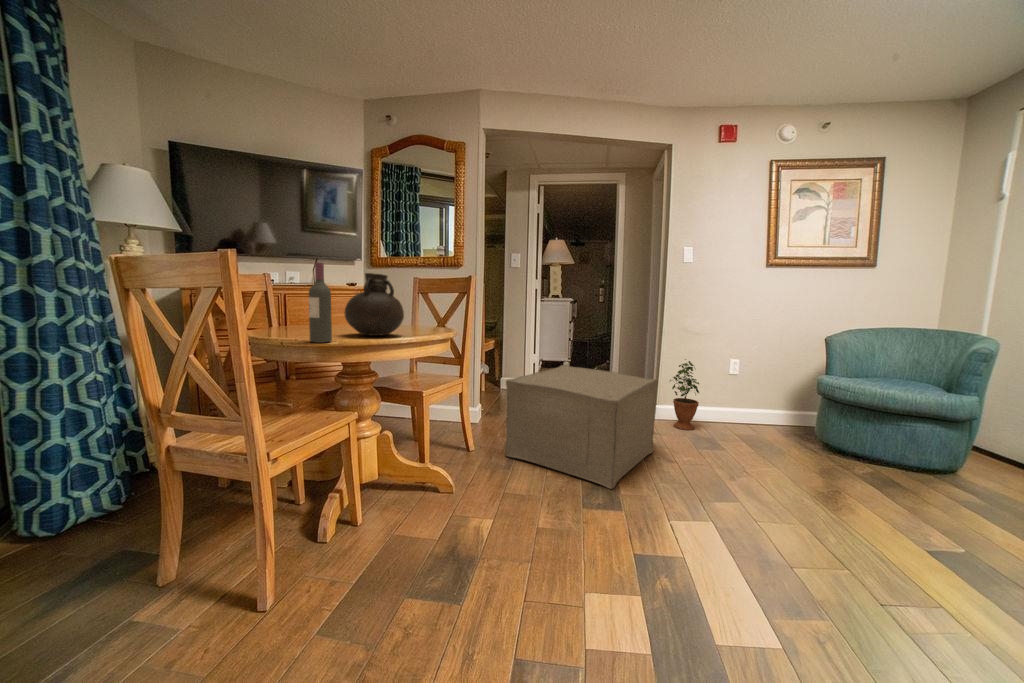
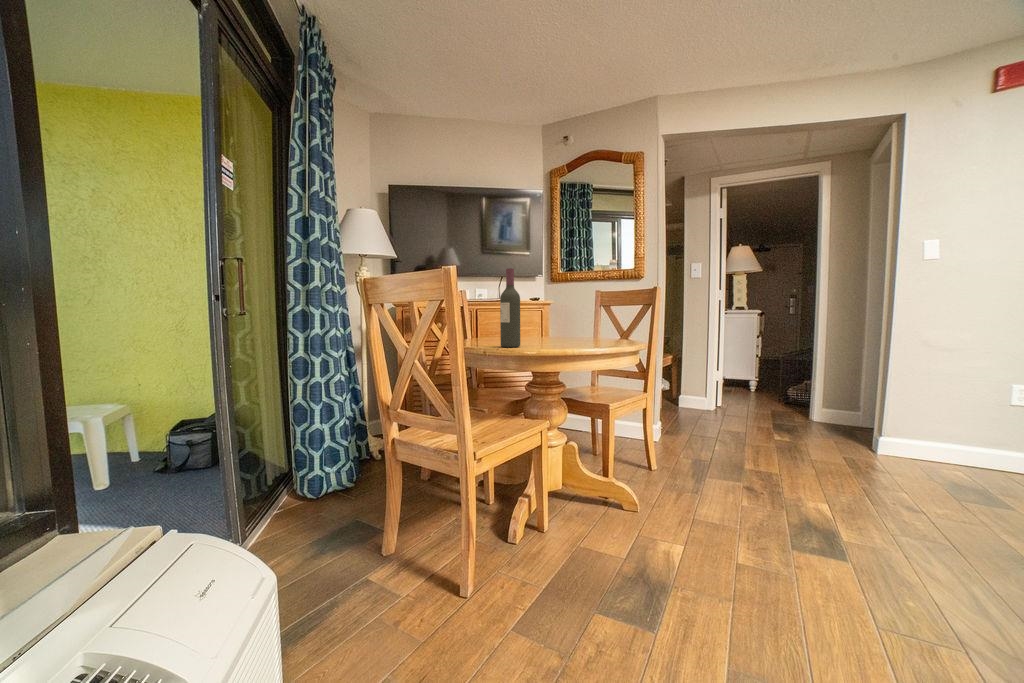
vase: present [344,273,404,336] -> none [530,279,587,342]
potted plant: present [670,361,699,430] -> none [934,378,994,479]
ottoman: present [505,365,658,489] -> none [698,381,926,548]

